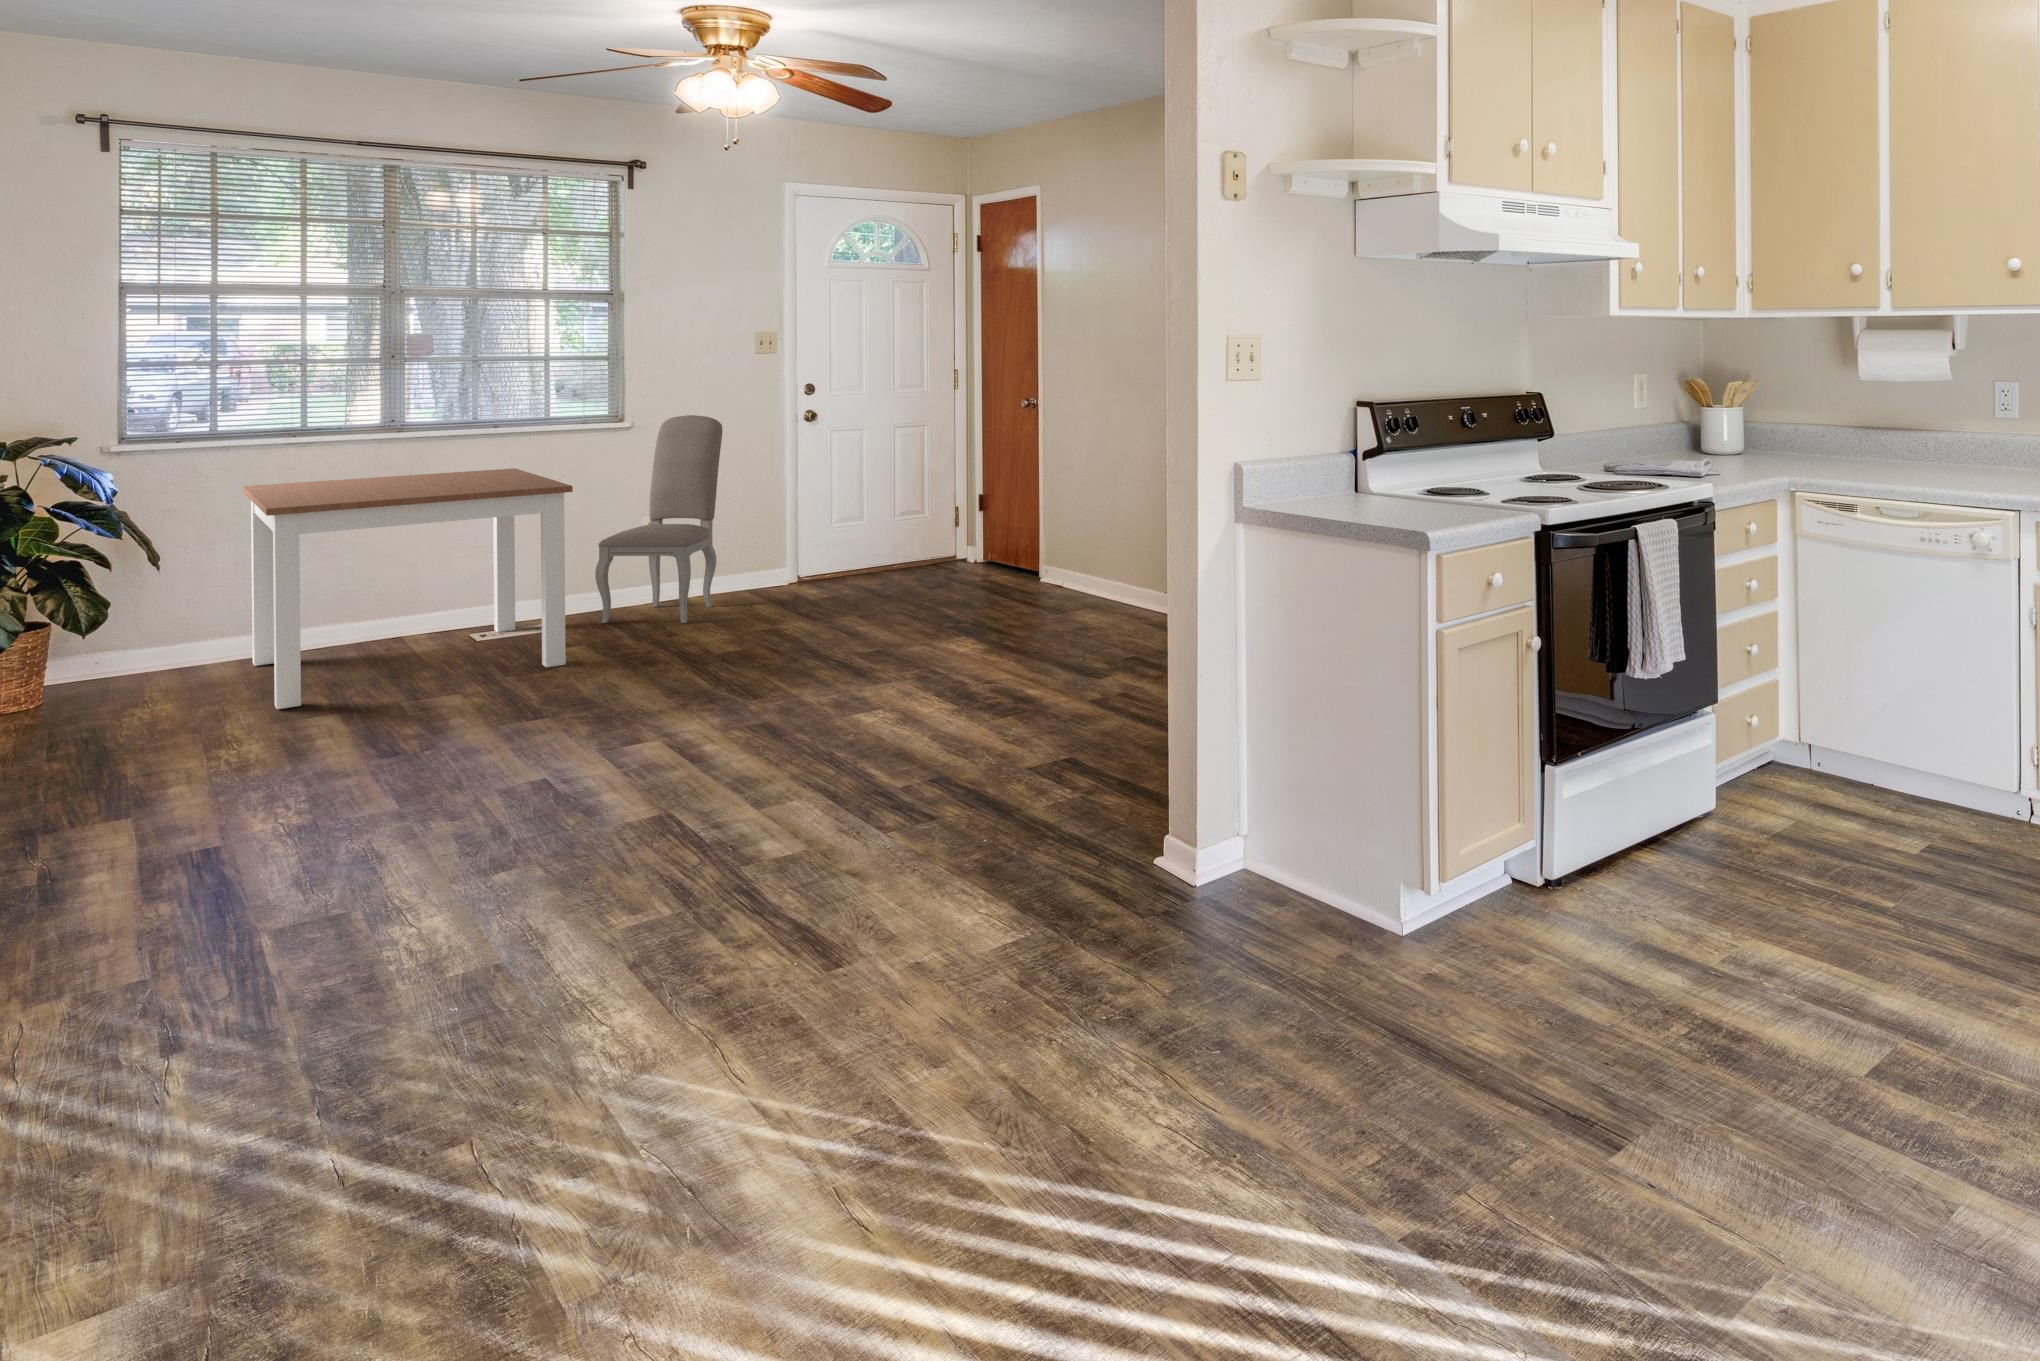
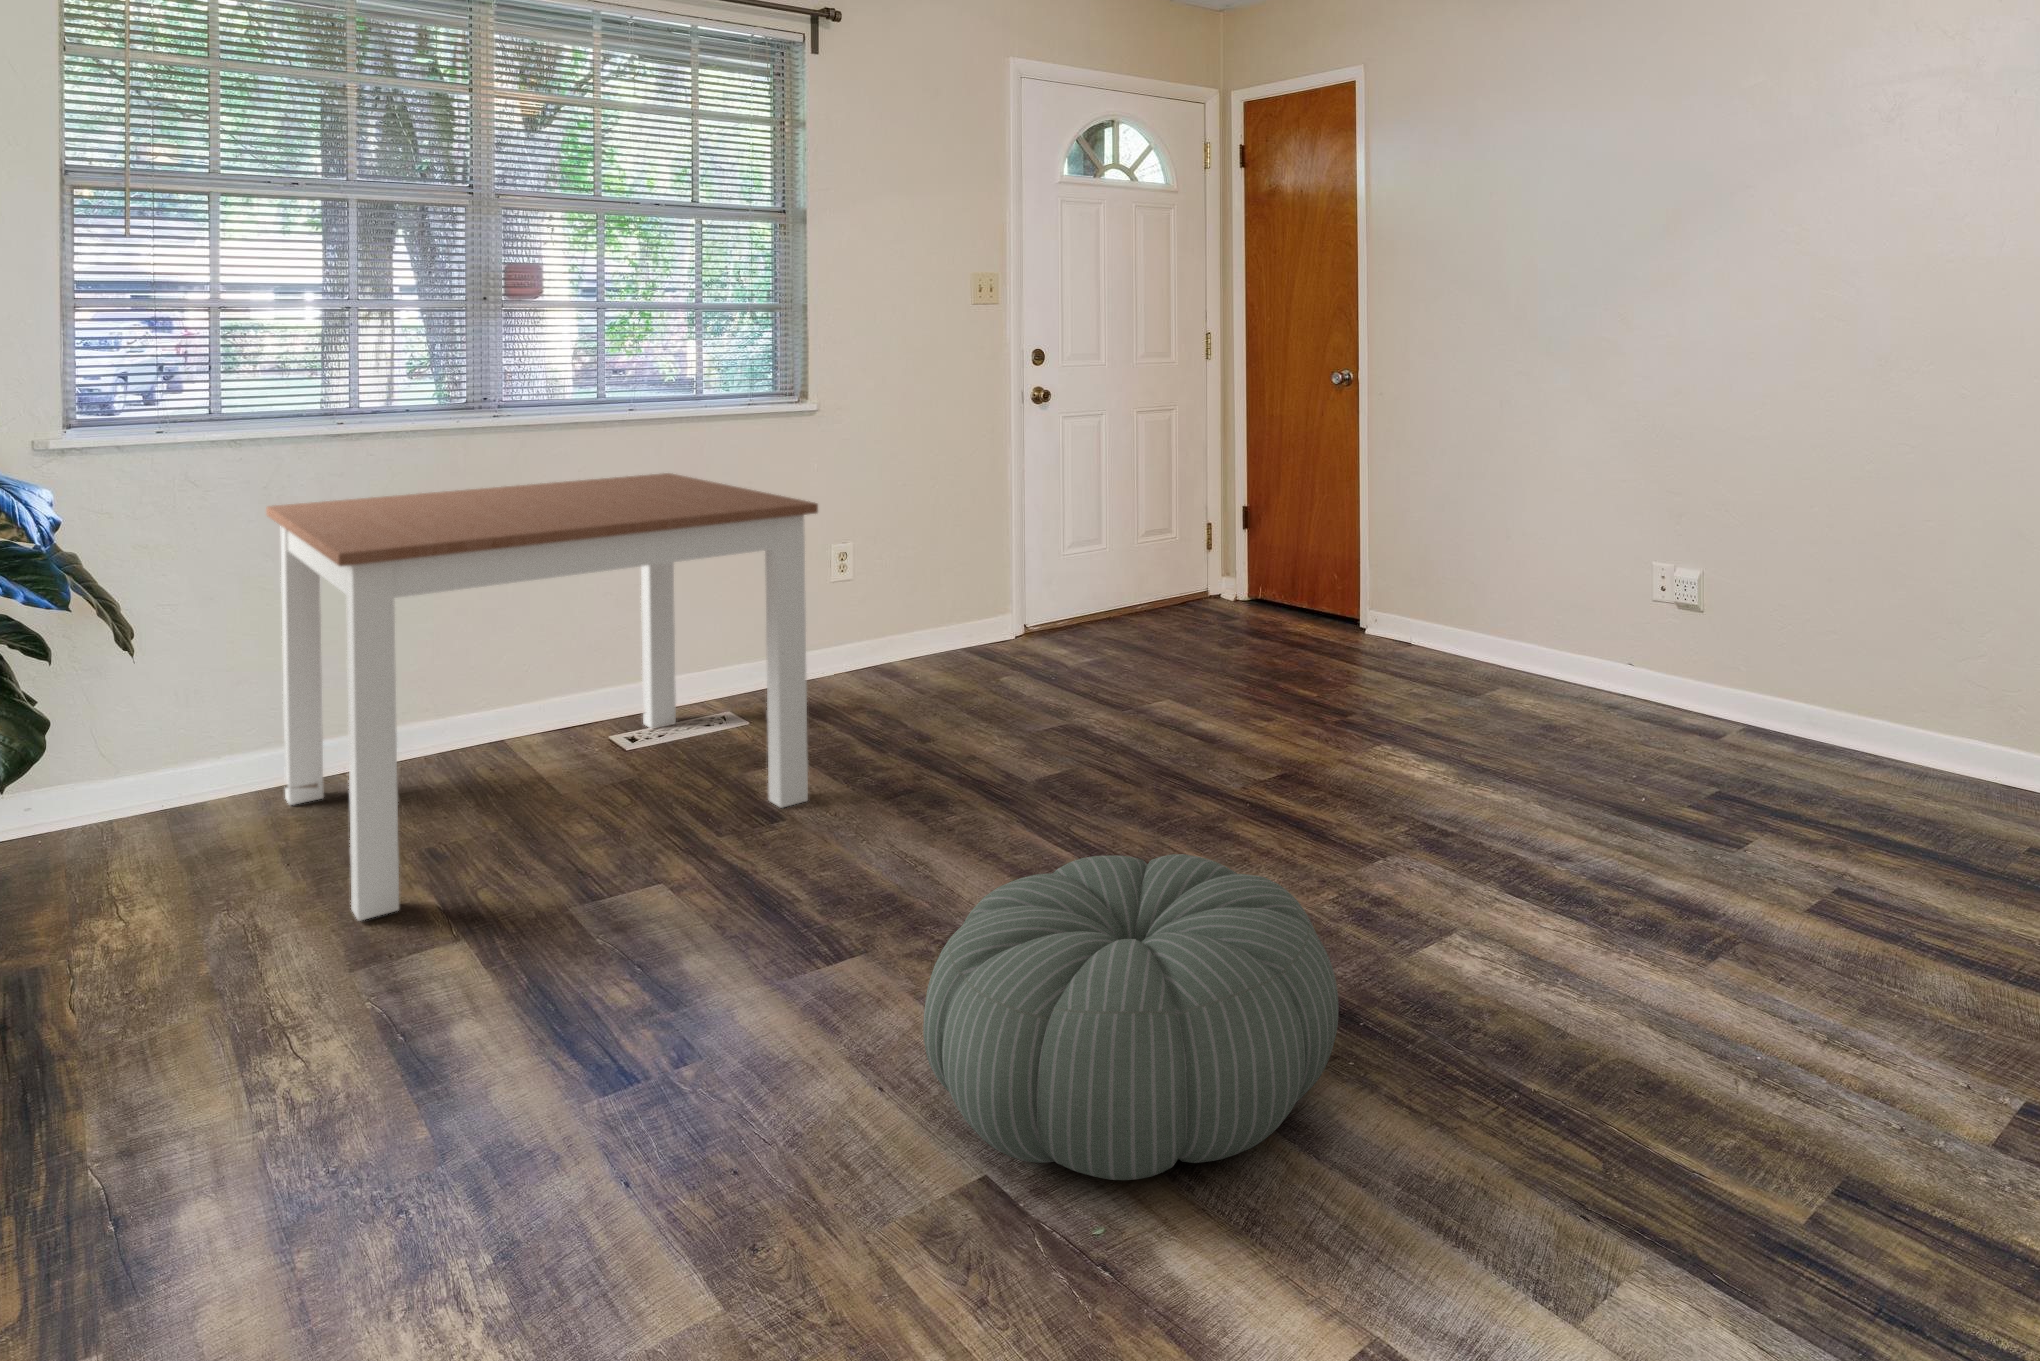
dining chair: present [595,415,722,623] -> none [793,392,948,710]
pouf: none [516,660,735,781] -> present [923,854,1339,1180]

